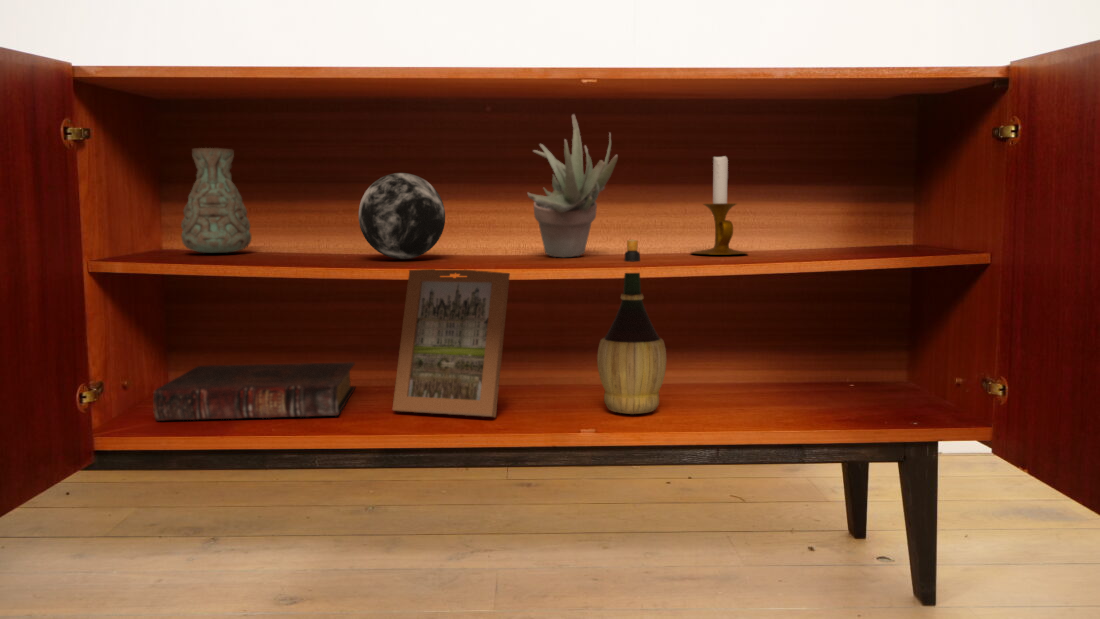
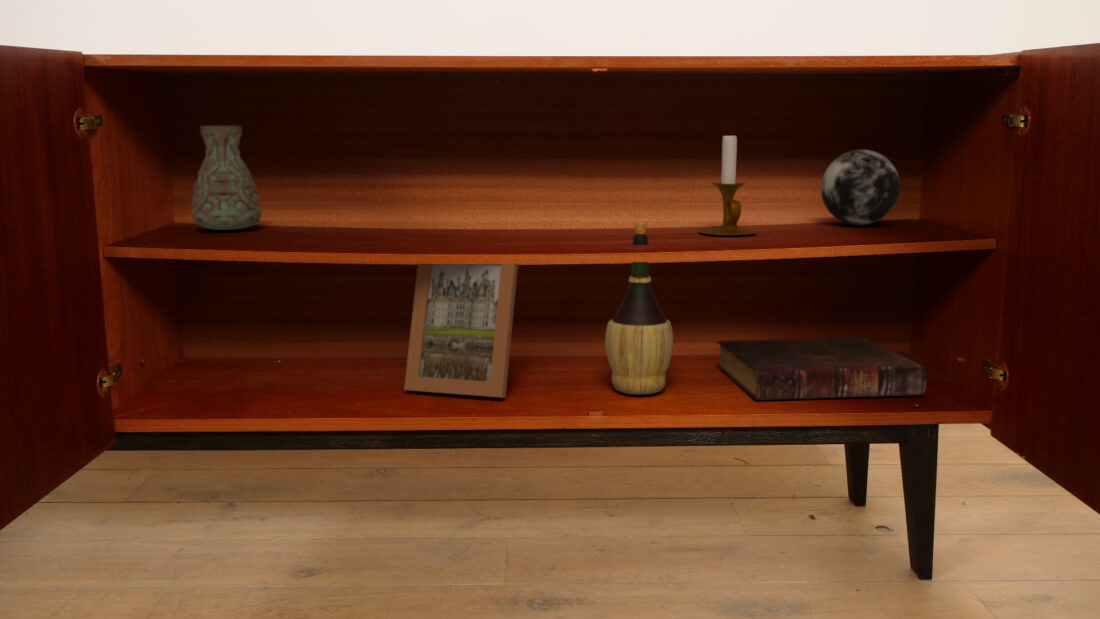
succulent plant: present [528,115,618,257] -> none [536,96,627,238]
decorative orb: present [358,173,445,259] -> present [821,149,900,225]
book: present [153,362,355,421] -> present [716,337,926,400]

